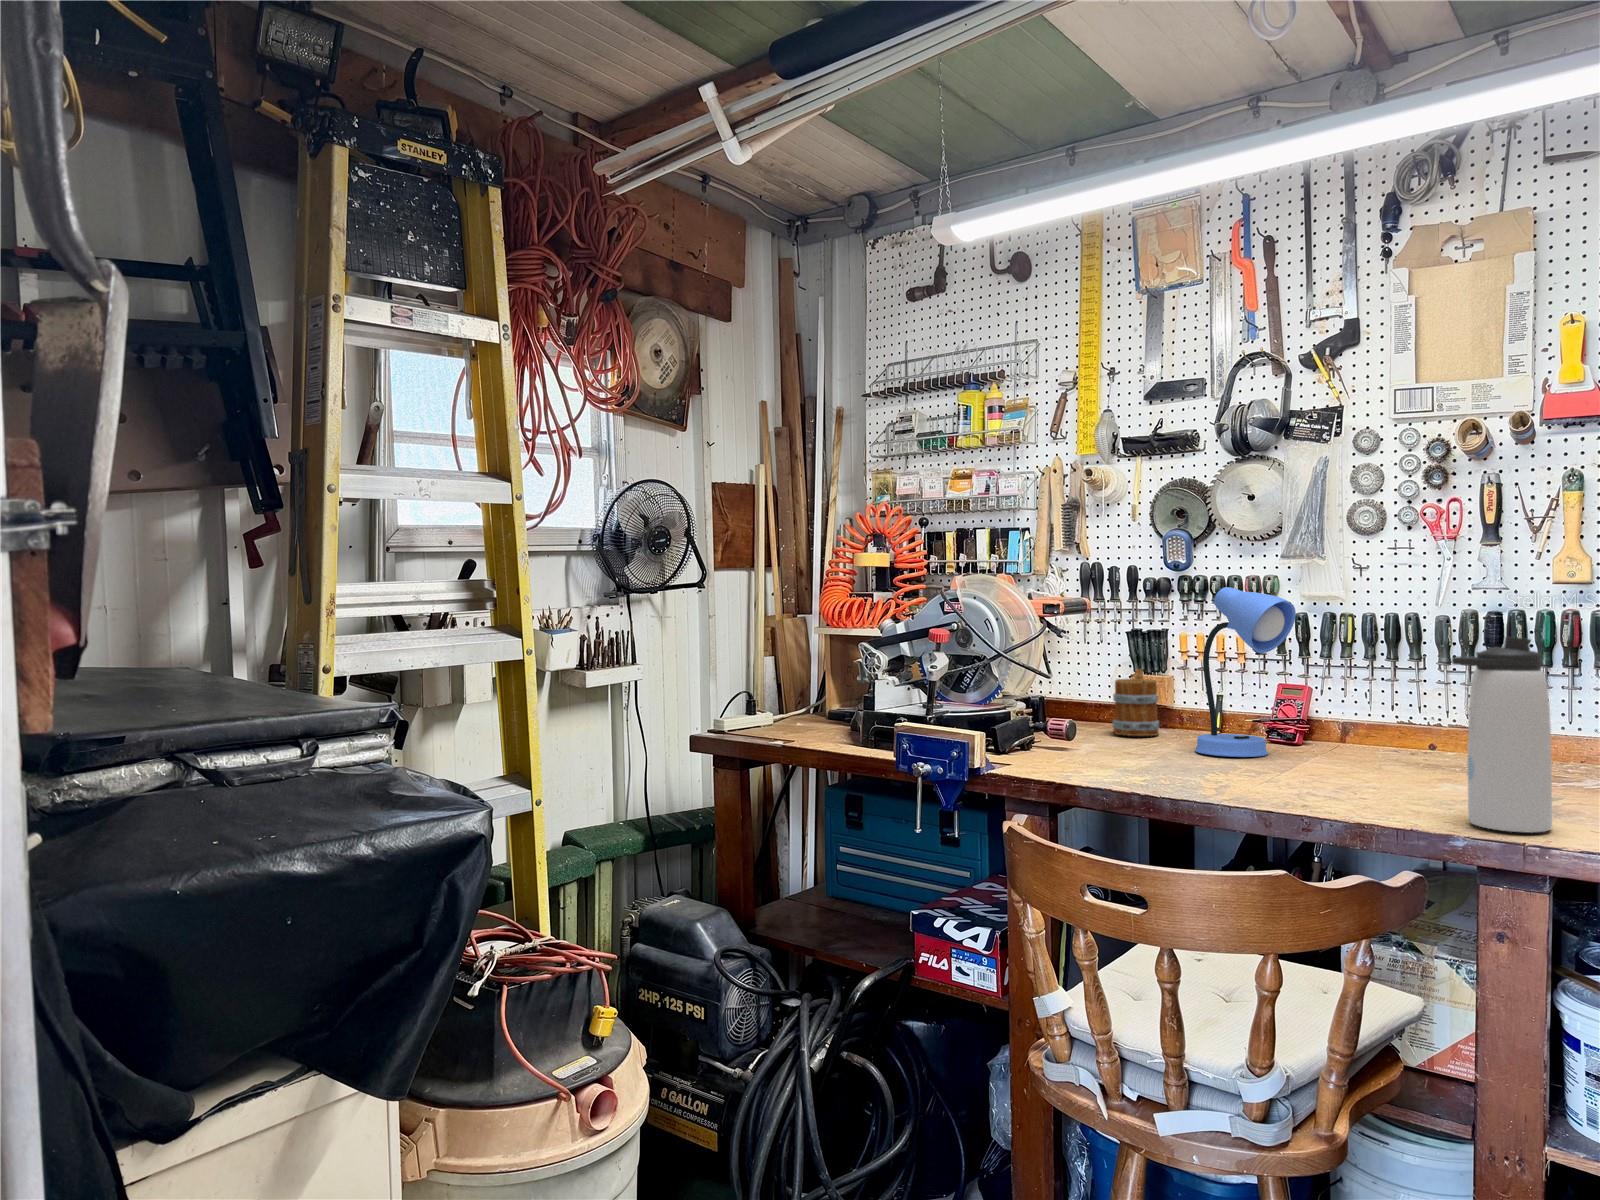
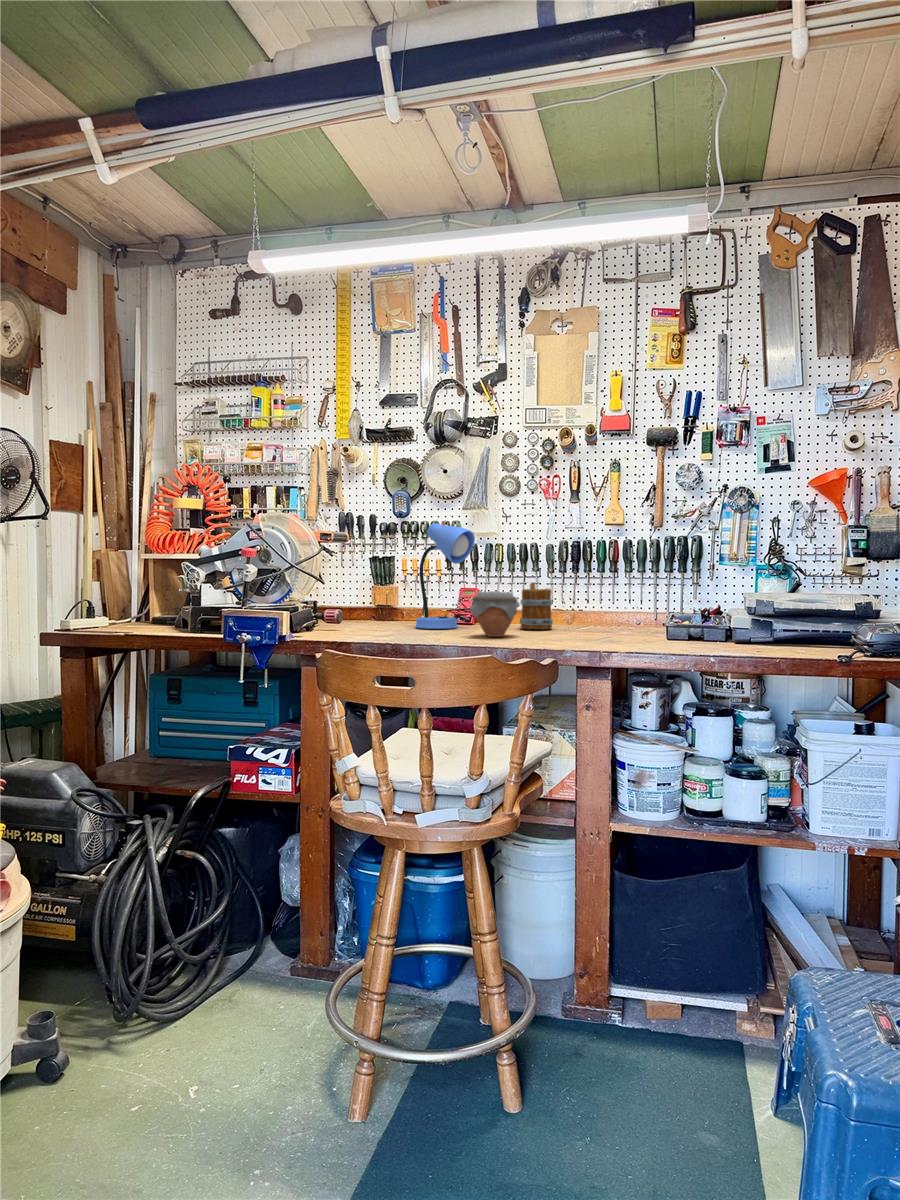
thermos bottle: present [1452,637,1552,833] -> none [568,540,616,649]
mug: present [1112,669,1160,736] -> present [520,583,553,629]
jar: none [1278,706,1372,784] -> present [470,591,520,637]

